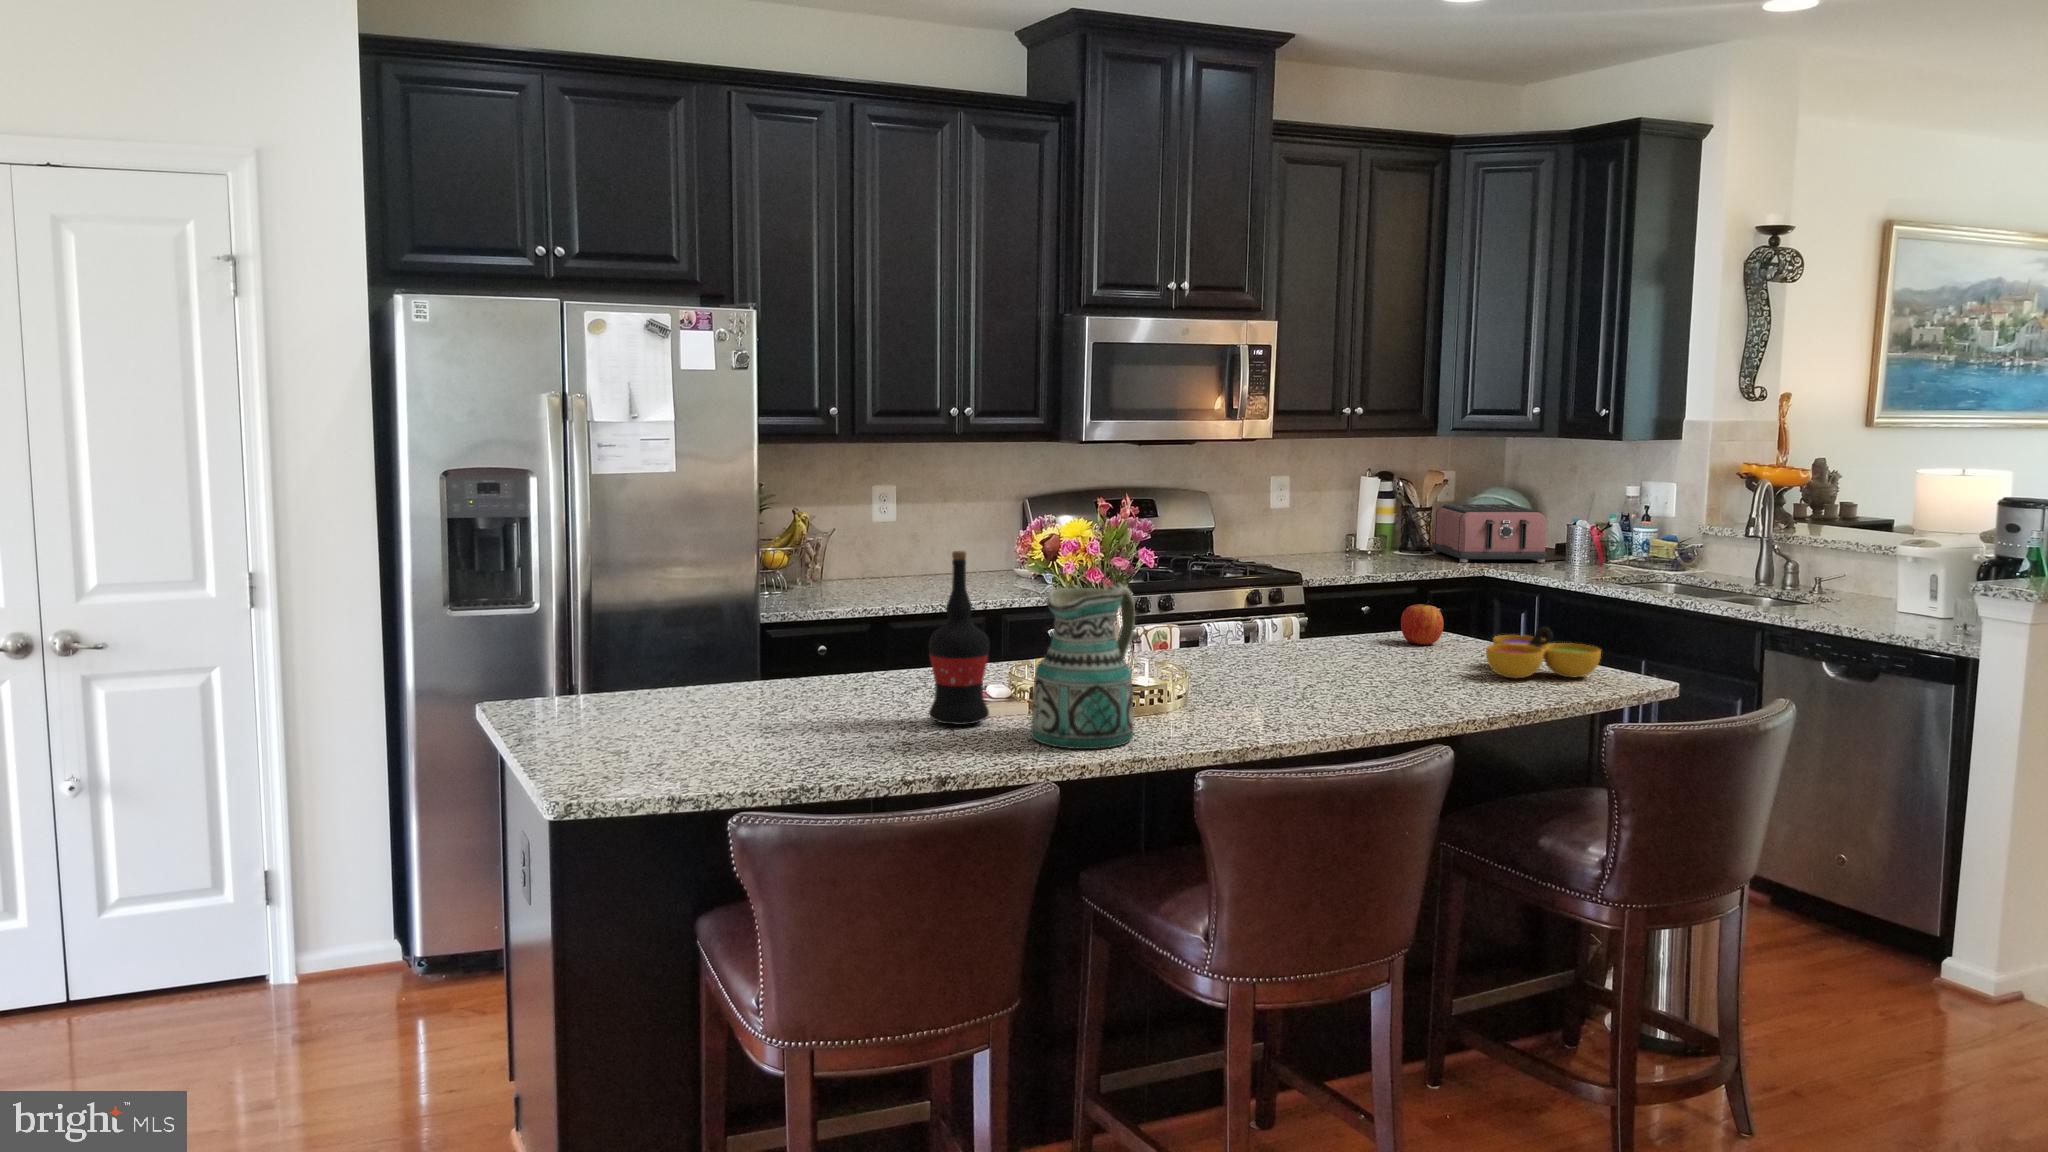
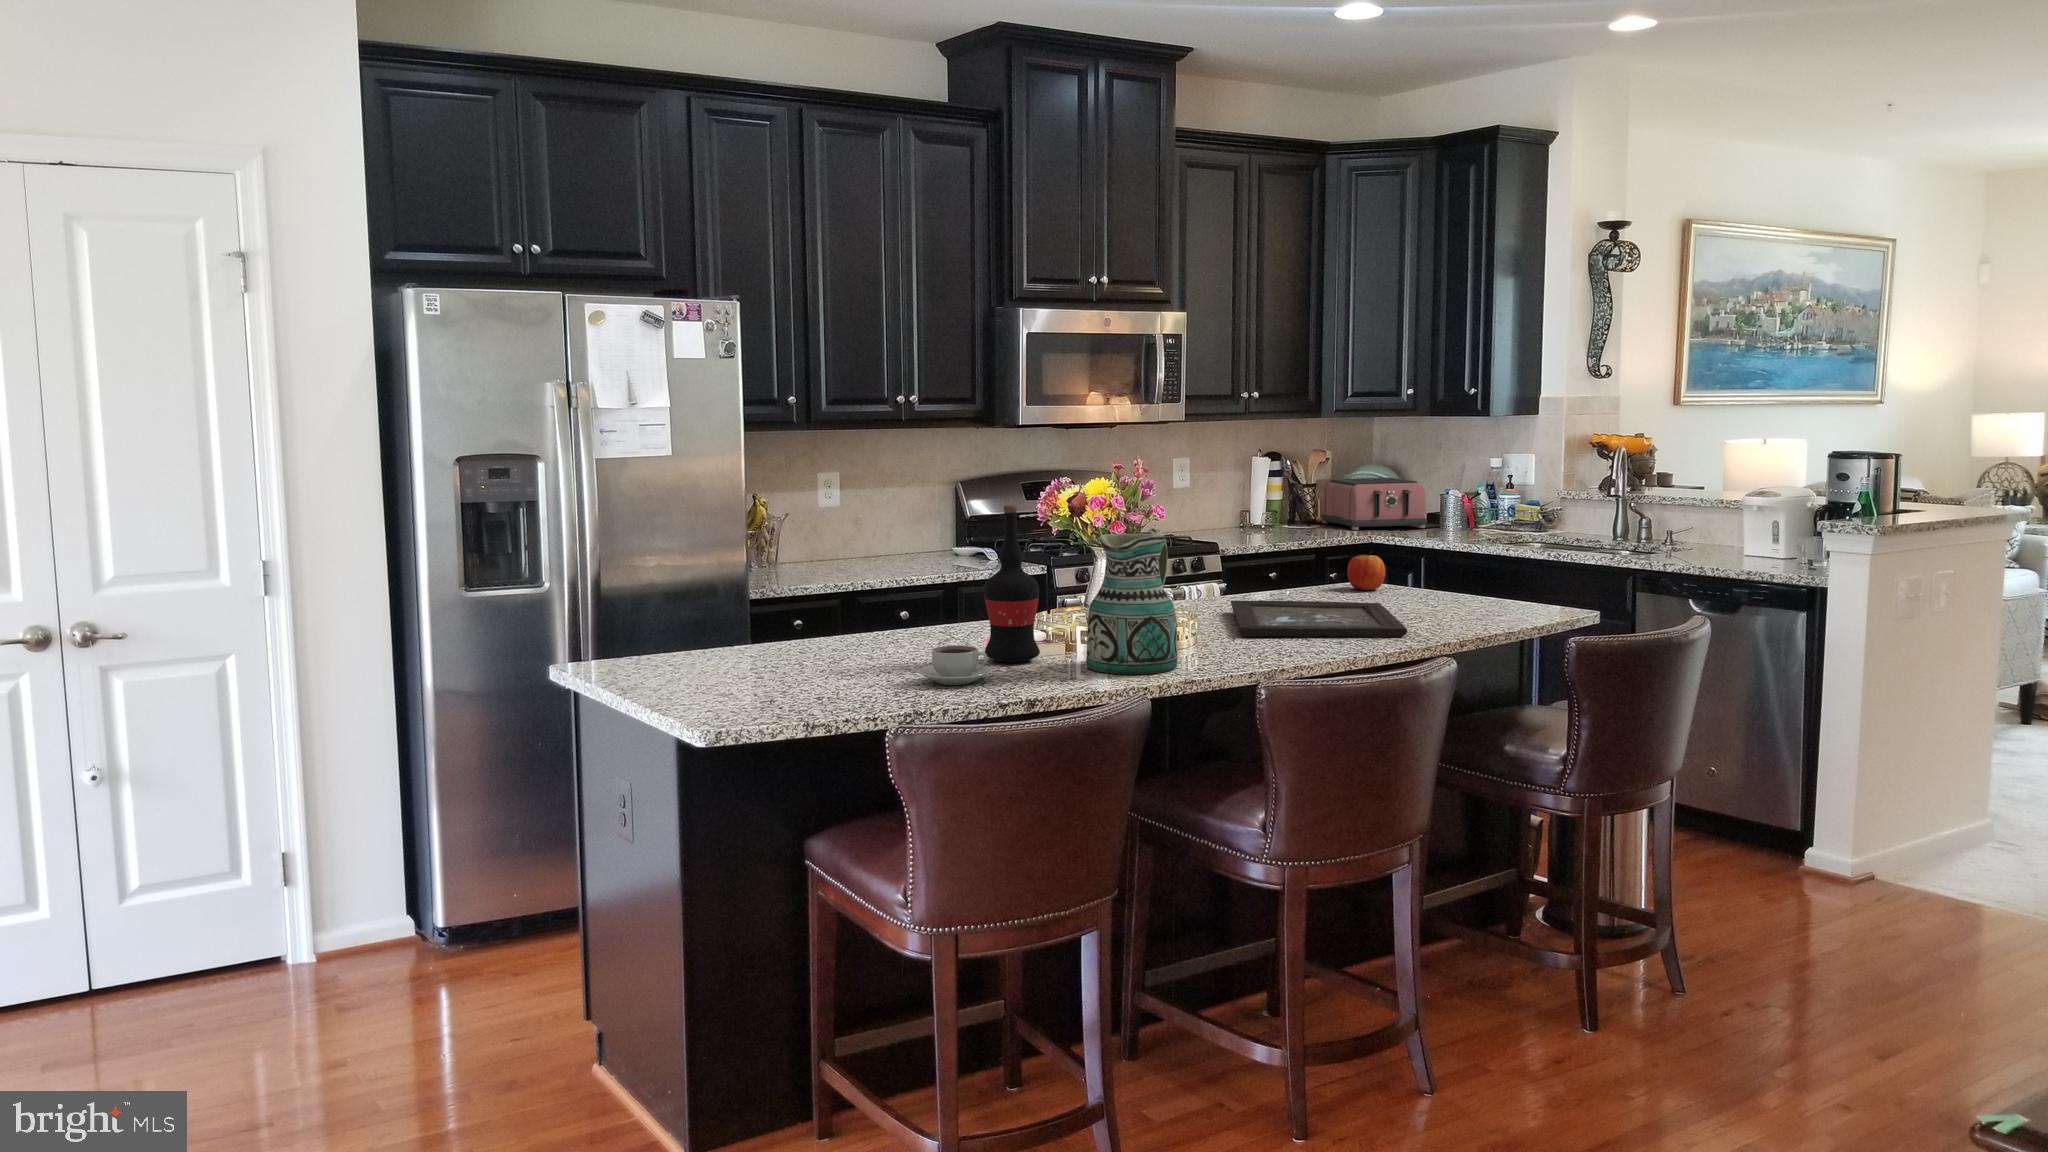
decorative bowl: present [1486,627,1601,678] -> none [1439,565,1536,611]
tray: none [1233,655,1423,712] -> present [1231,600,1407,638]
coffee cup: none [834,707,915,753] -> present [919,645,991,685]

